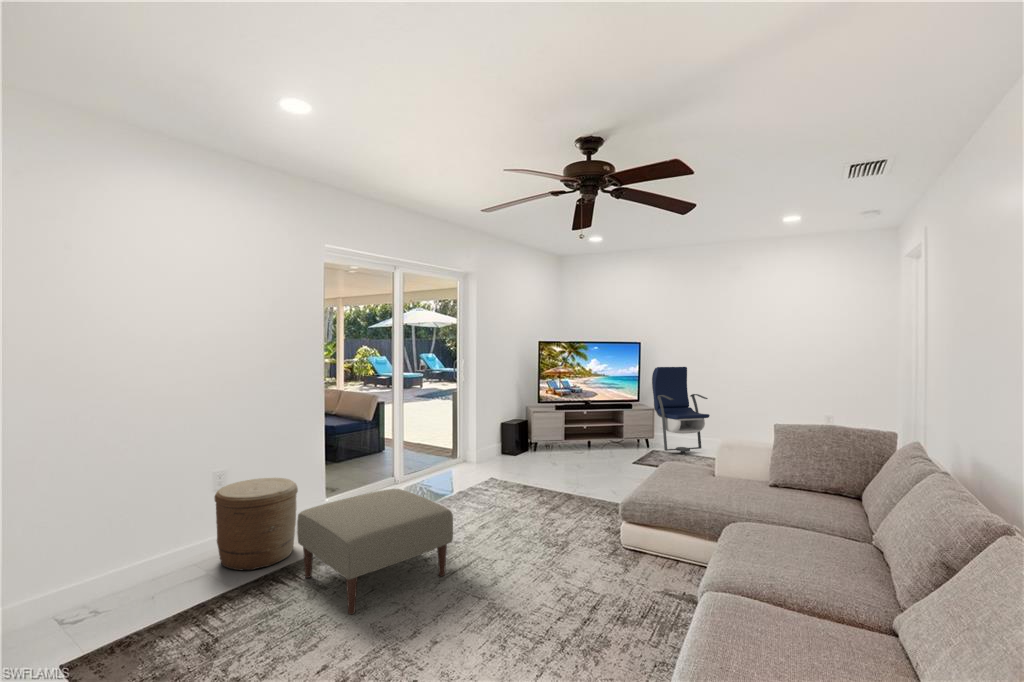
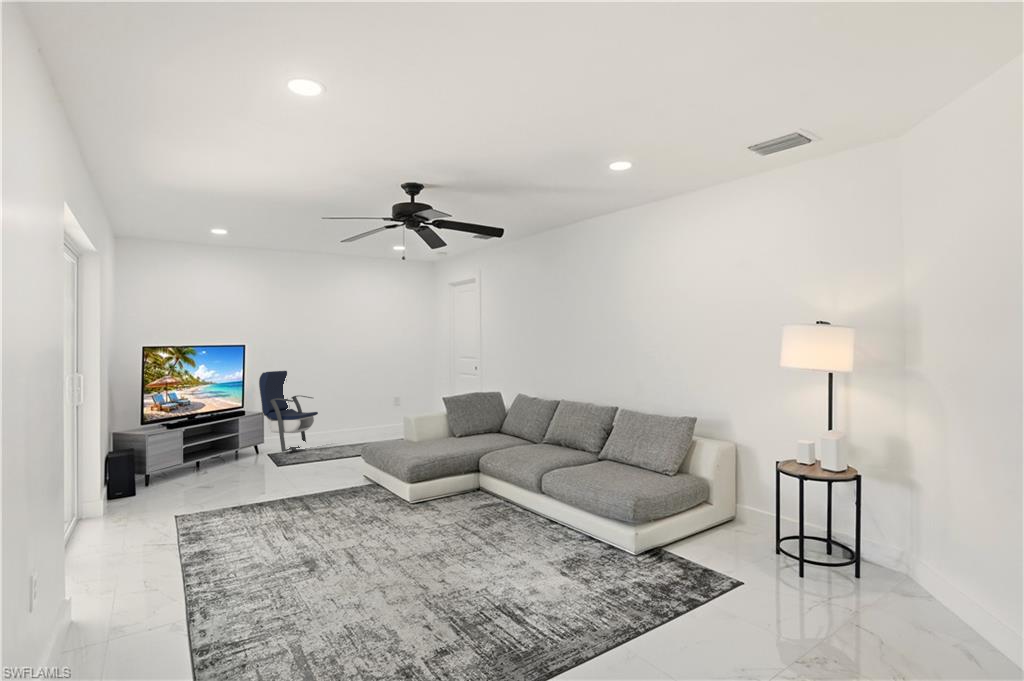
woven basket: present [214,478,298,570] -> none [81,517,195,640]
ottoman: present [297,489,453,614] -> none [240,491,364,598]

